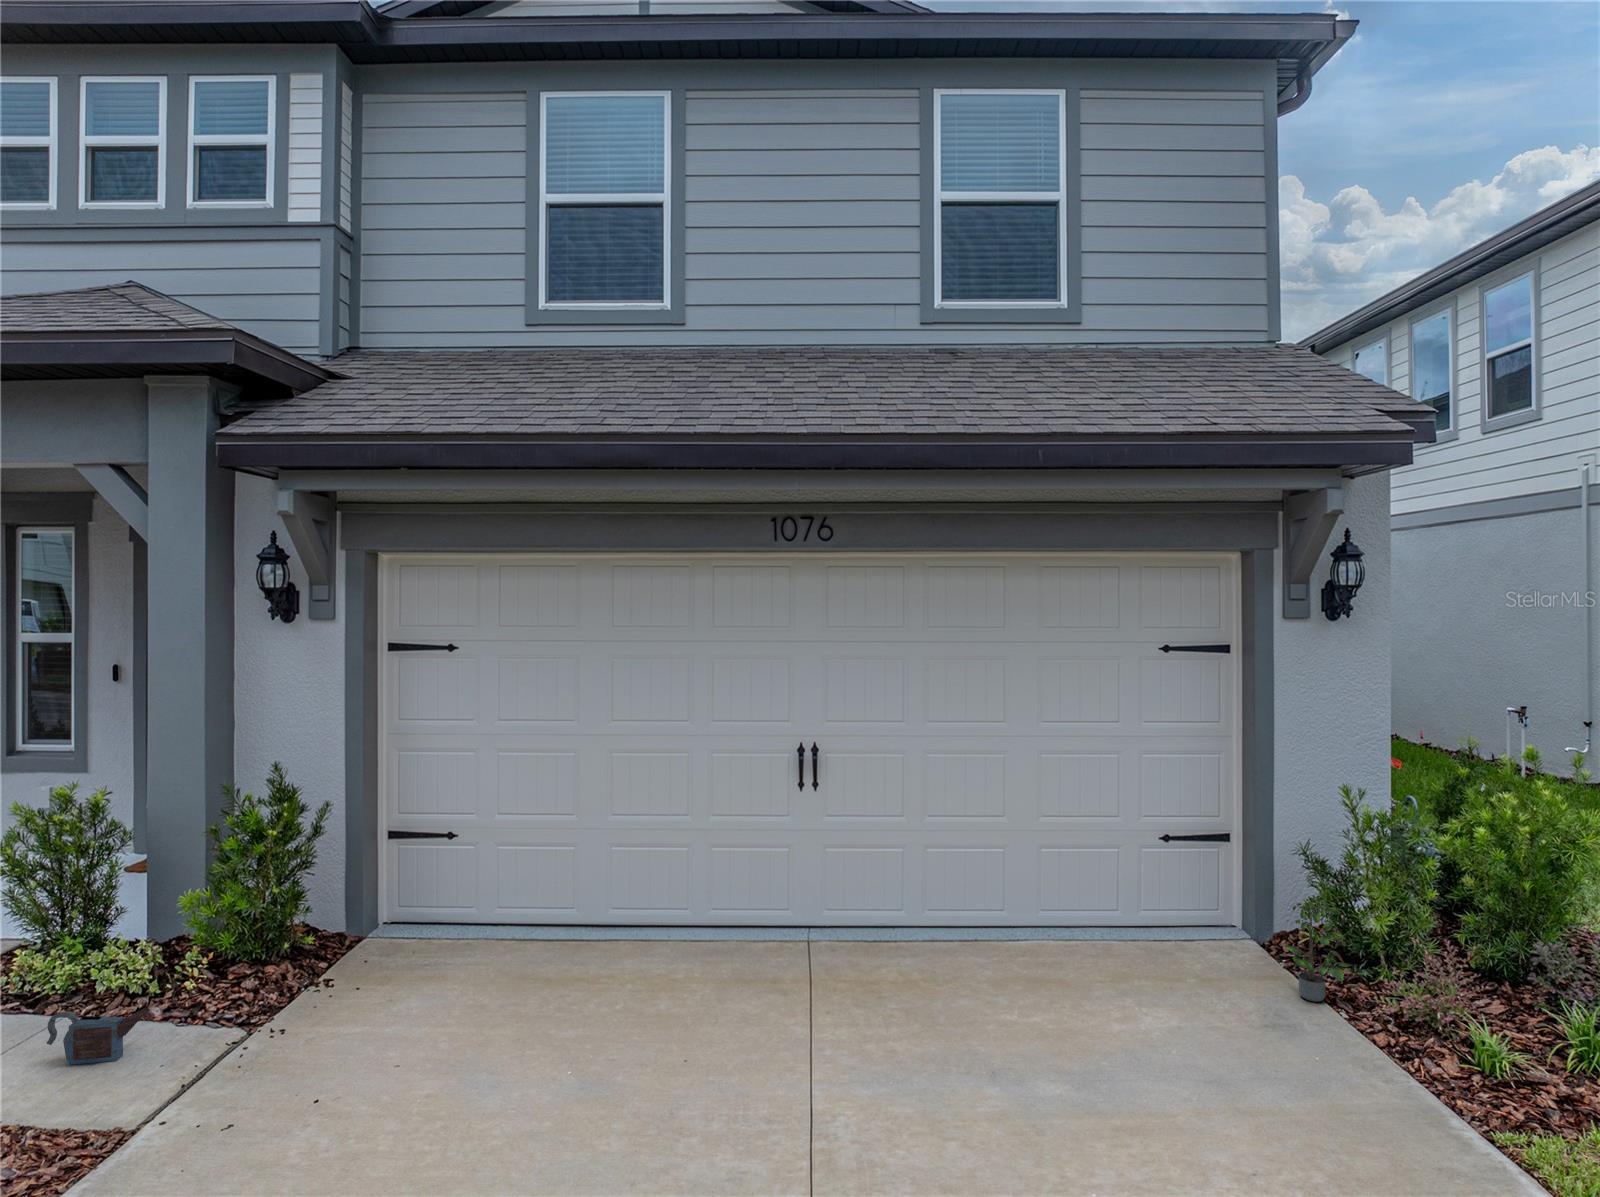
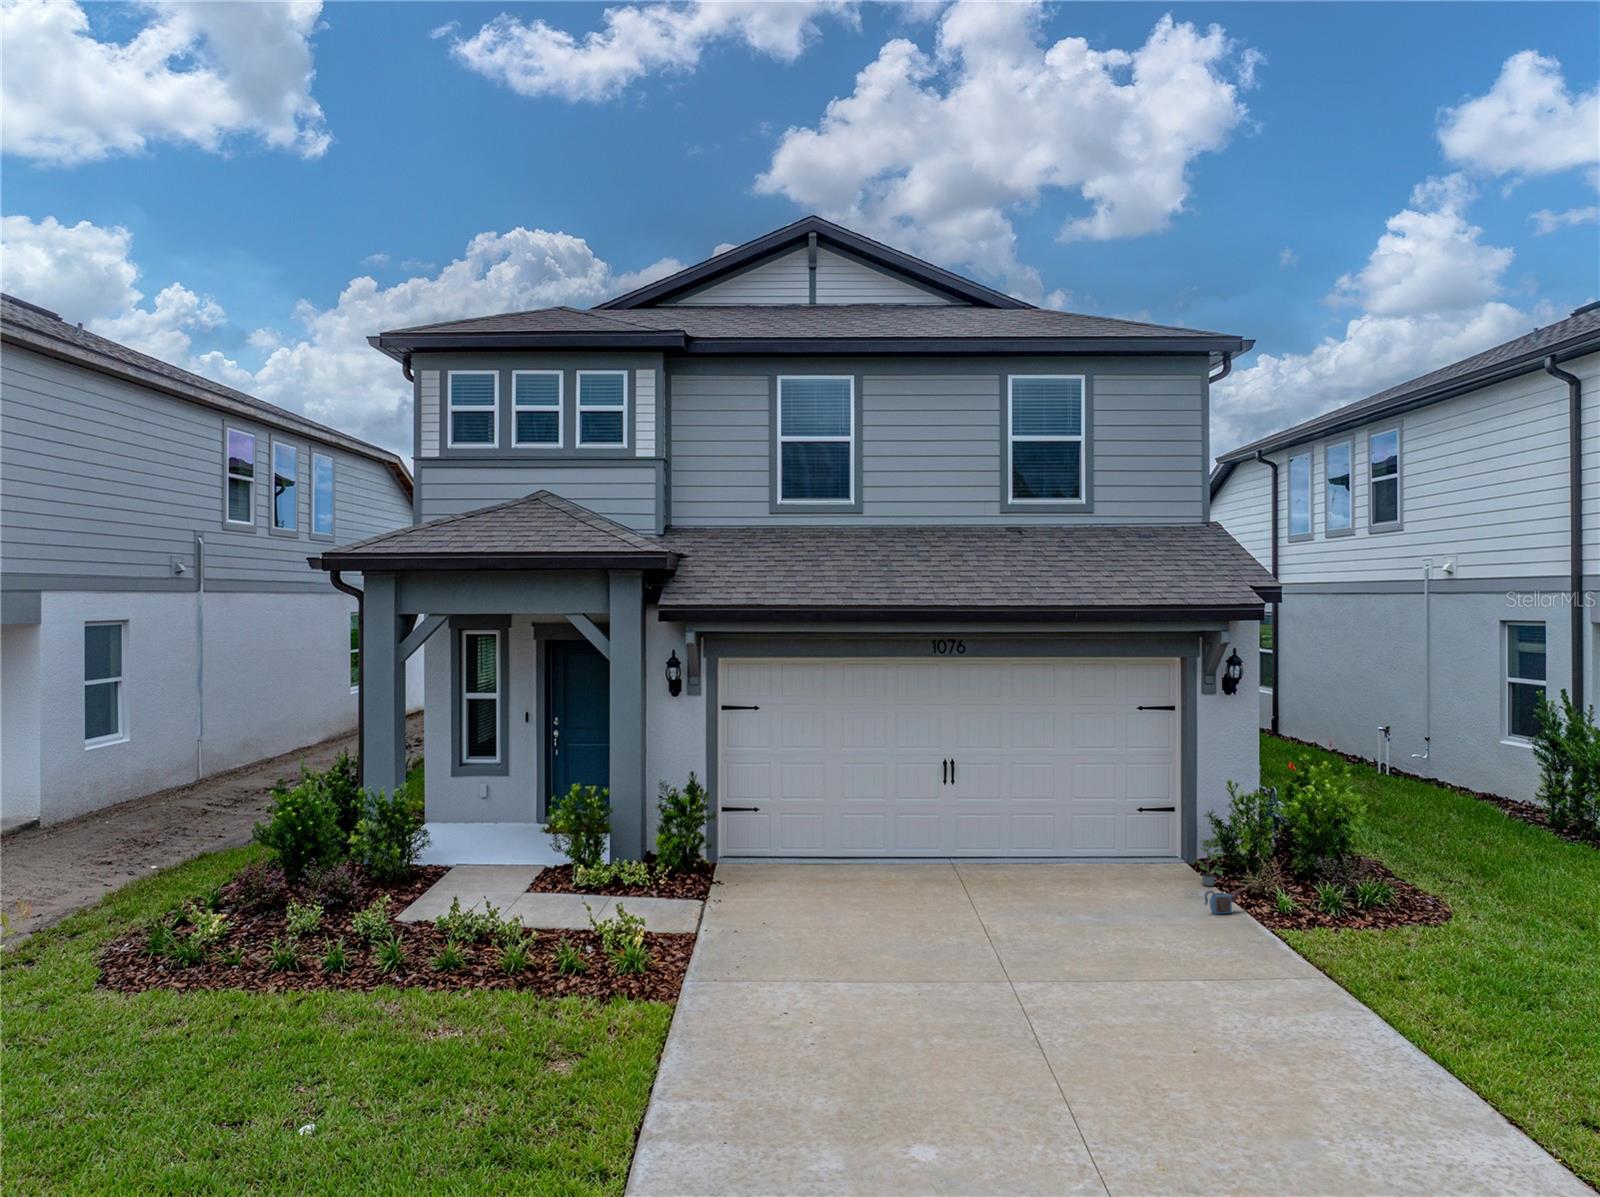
watering can: present [47,1008,150,1065] -> present [1204,890,1241,914]

